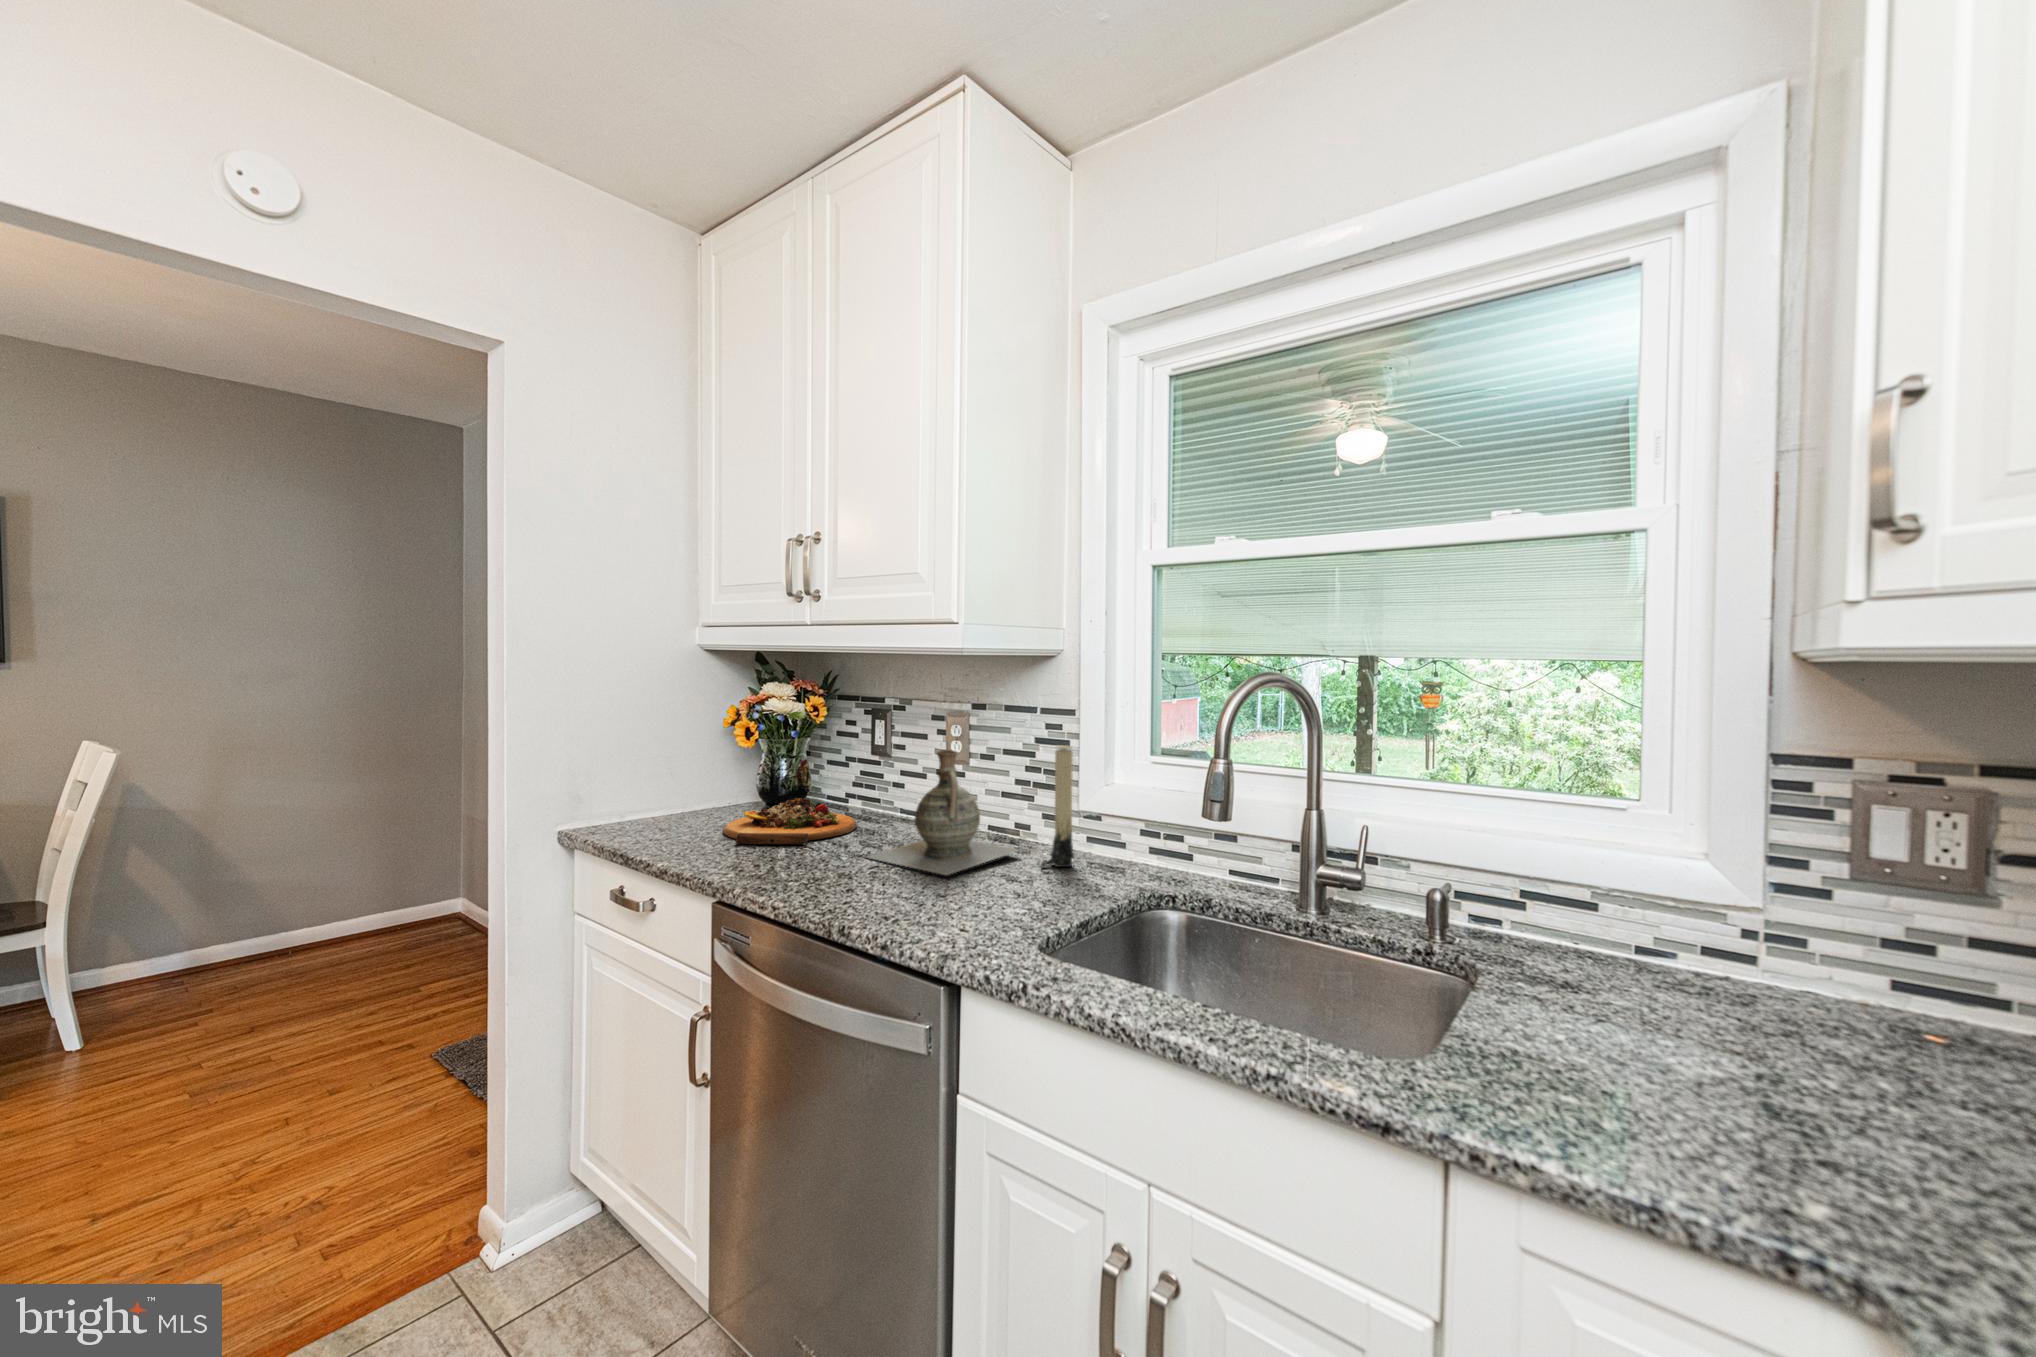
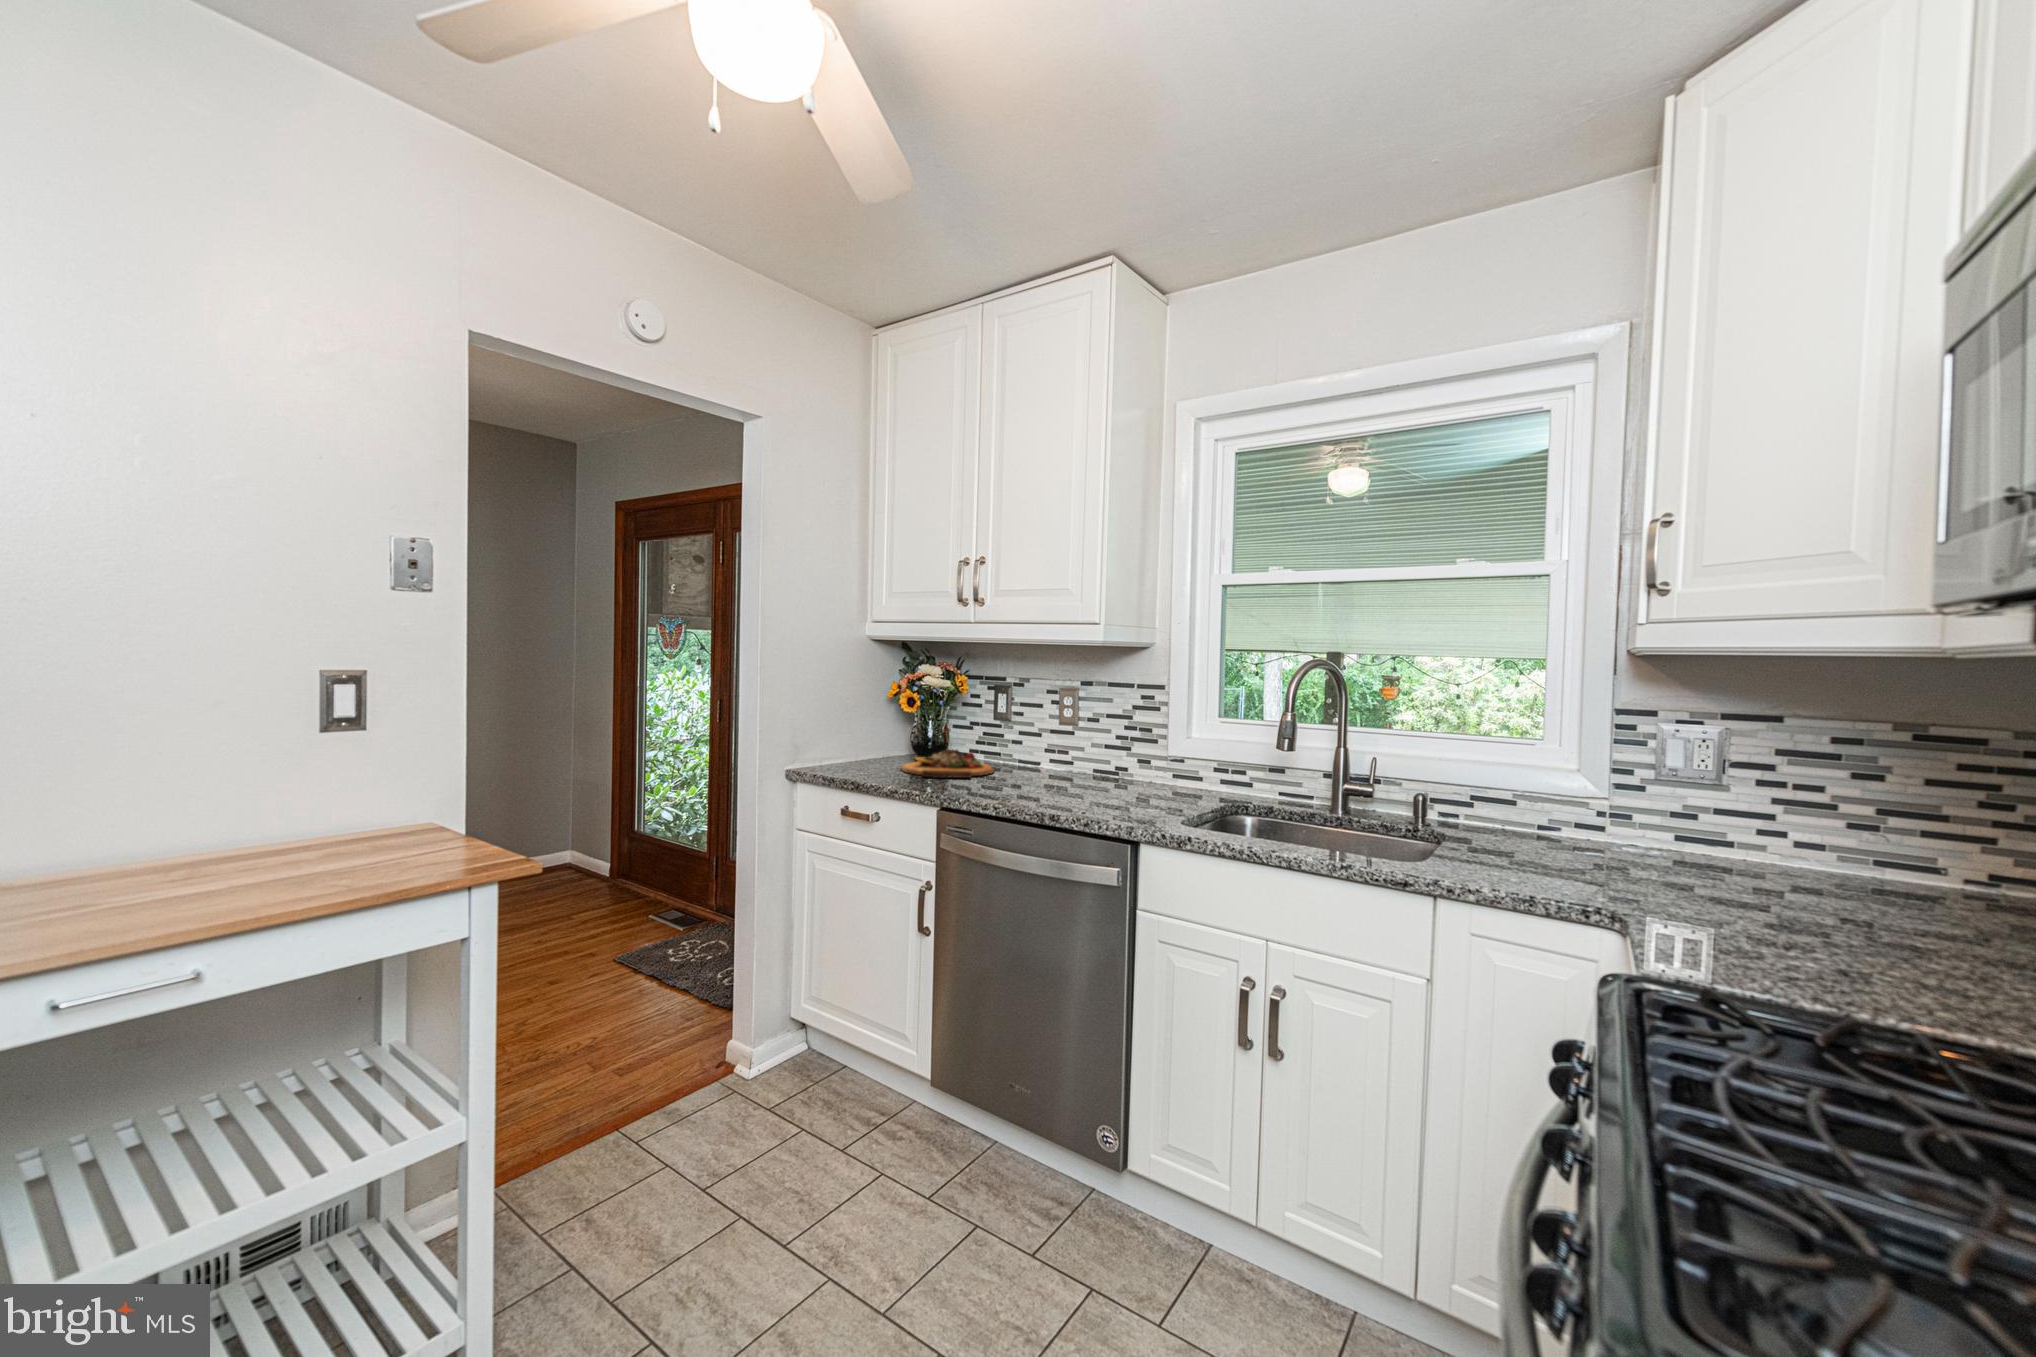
candle: present [1041,746,1074,867] -> none [1147,709,1170,793]
ceramic jug: present [865,750,1019,875] -> none [1020,712,1129,794]

